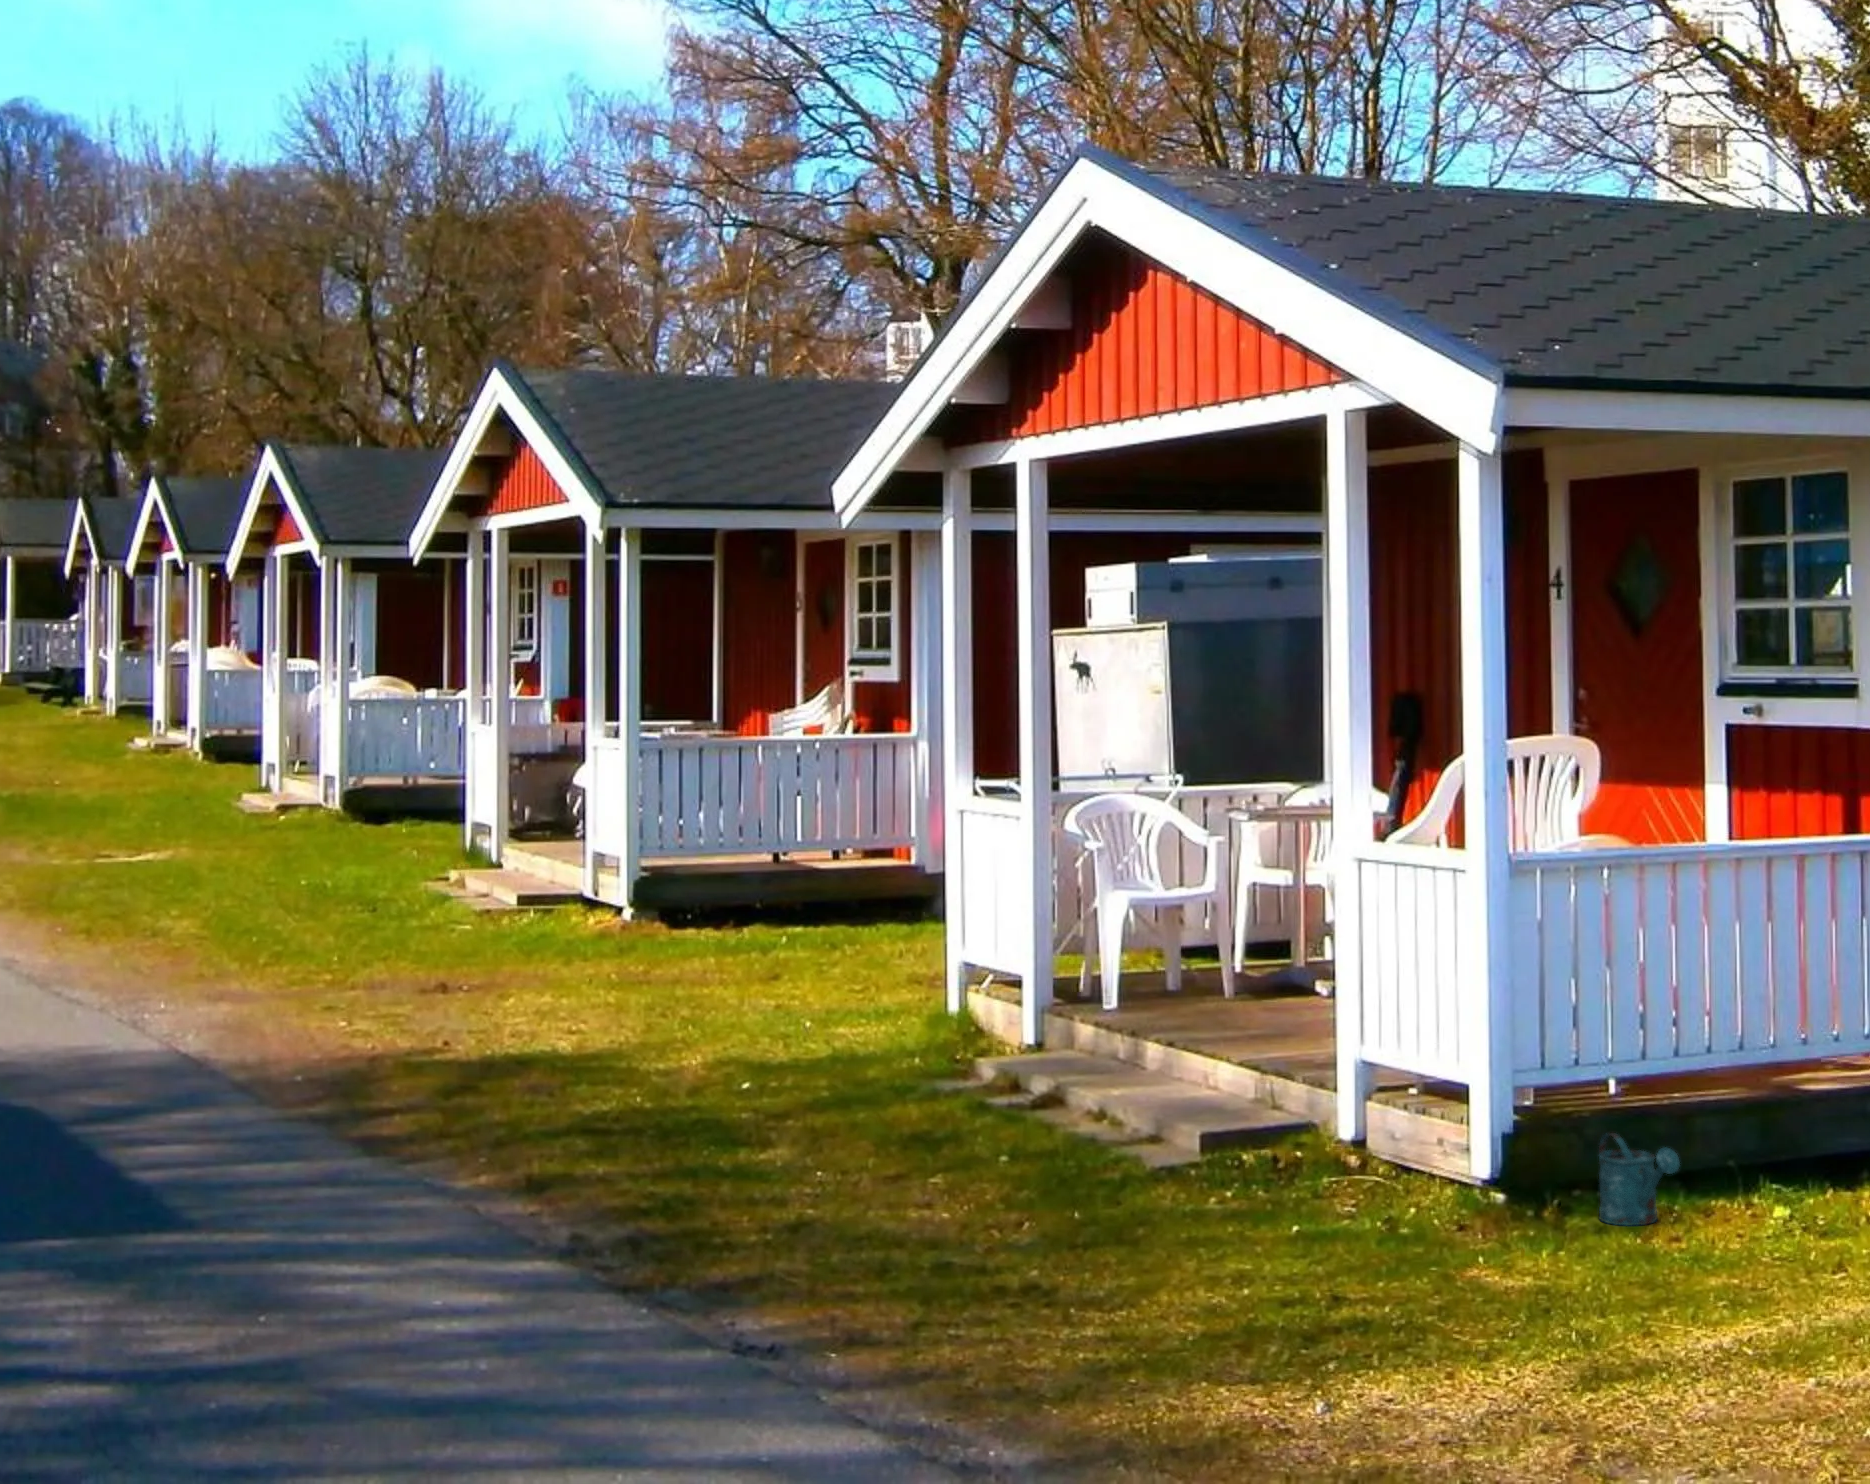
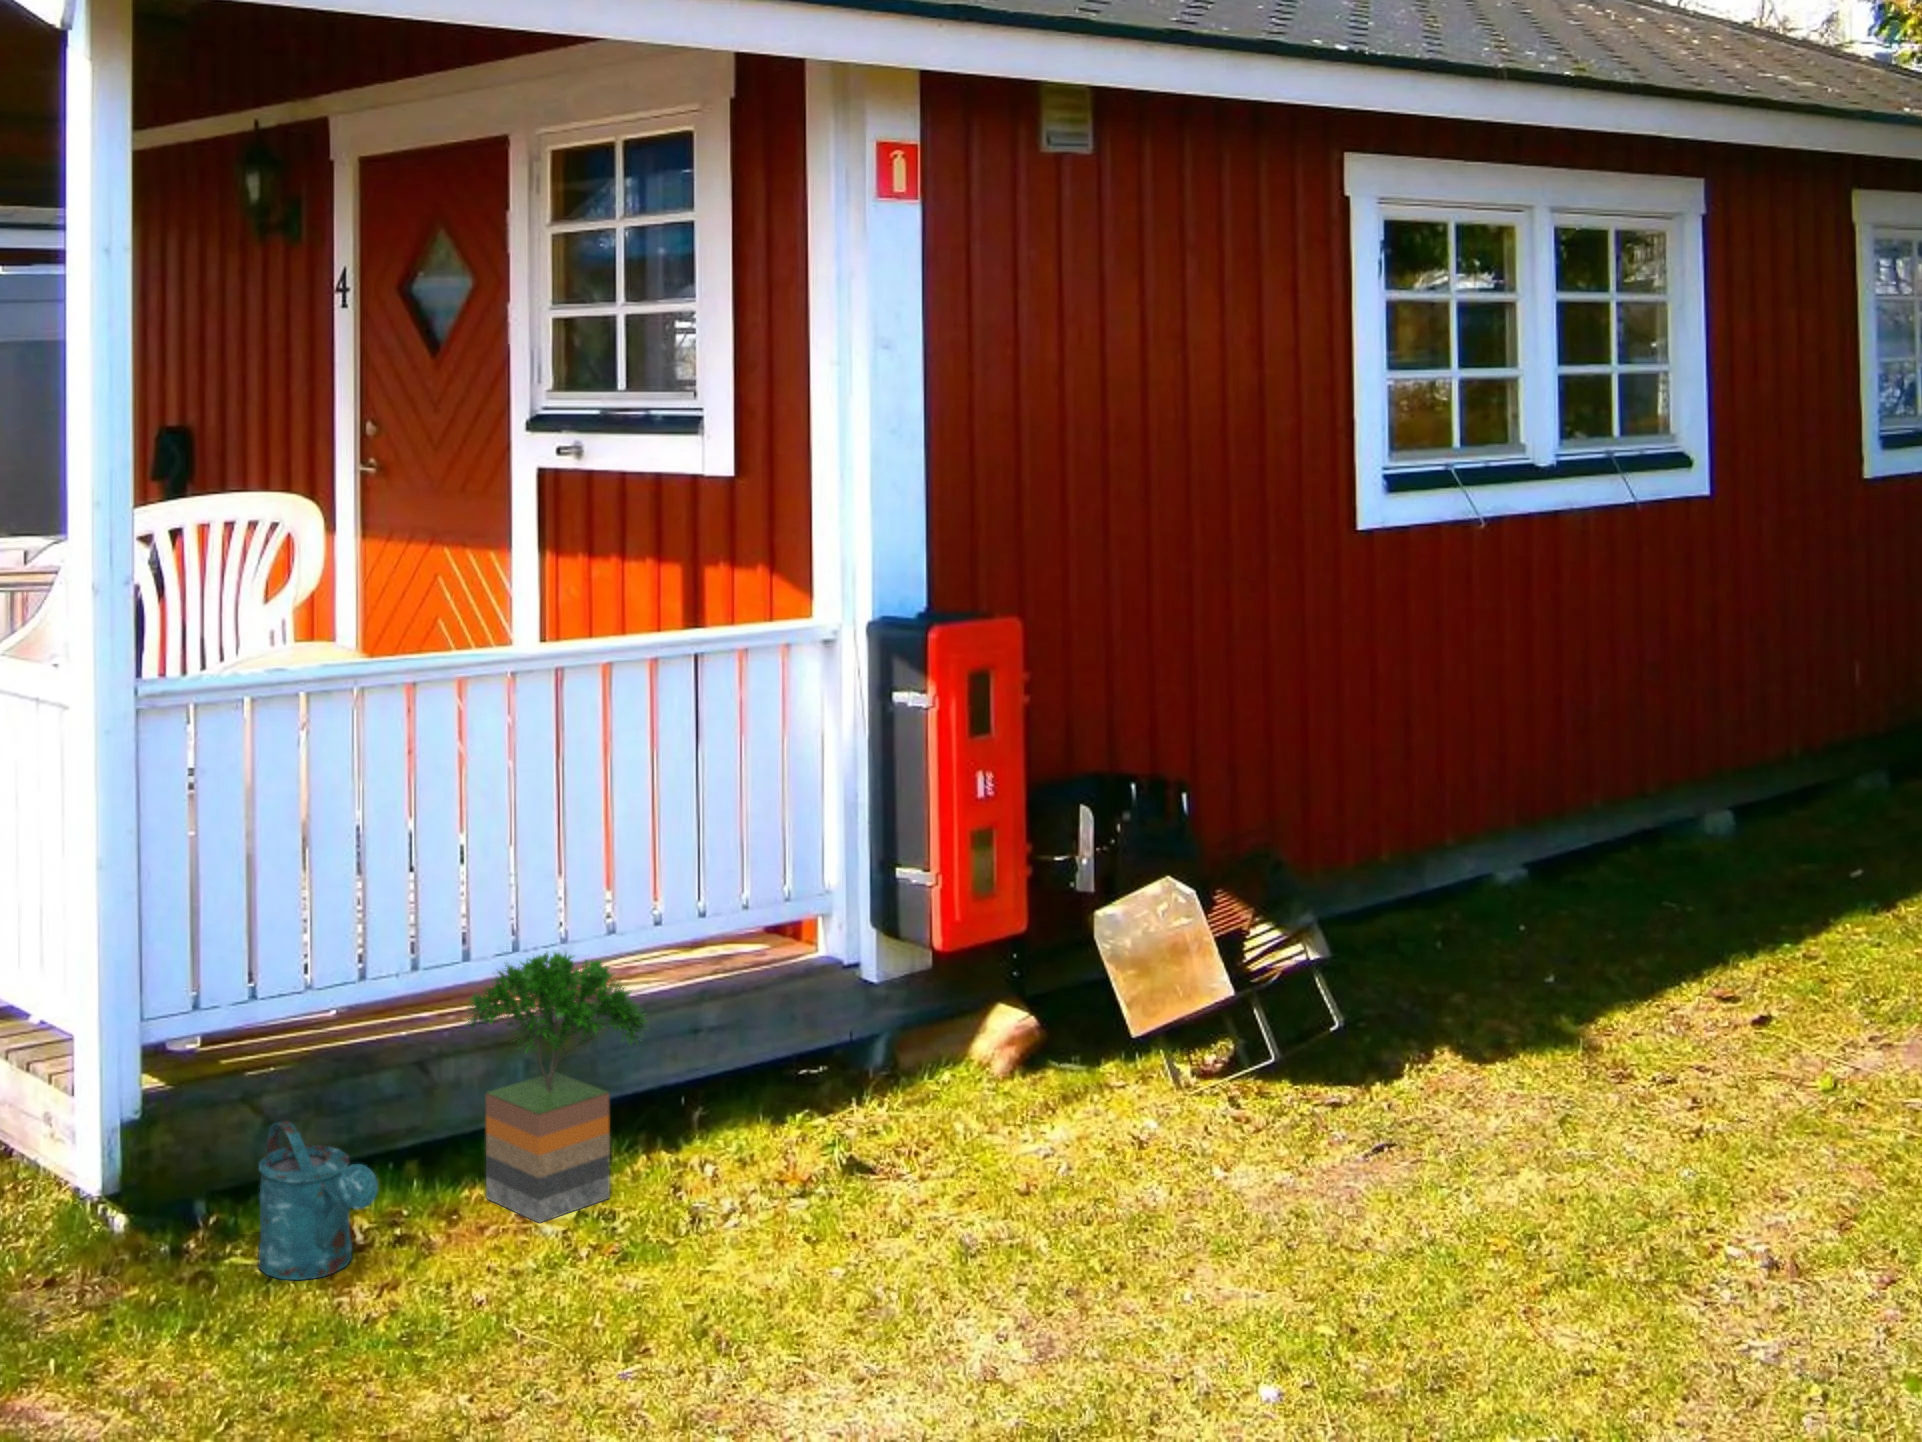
potted tree: none [1717,1039,1842,1211] -> present [466,953,647,1223]

